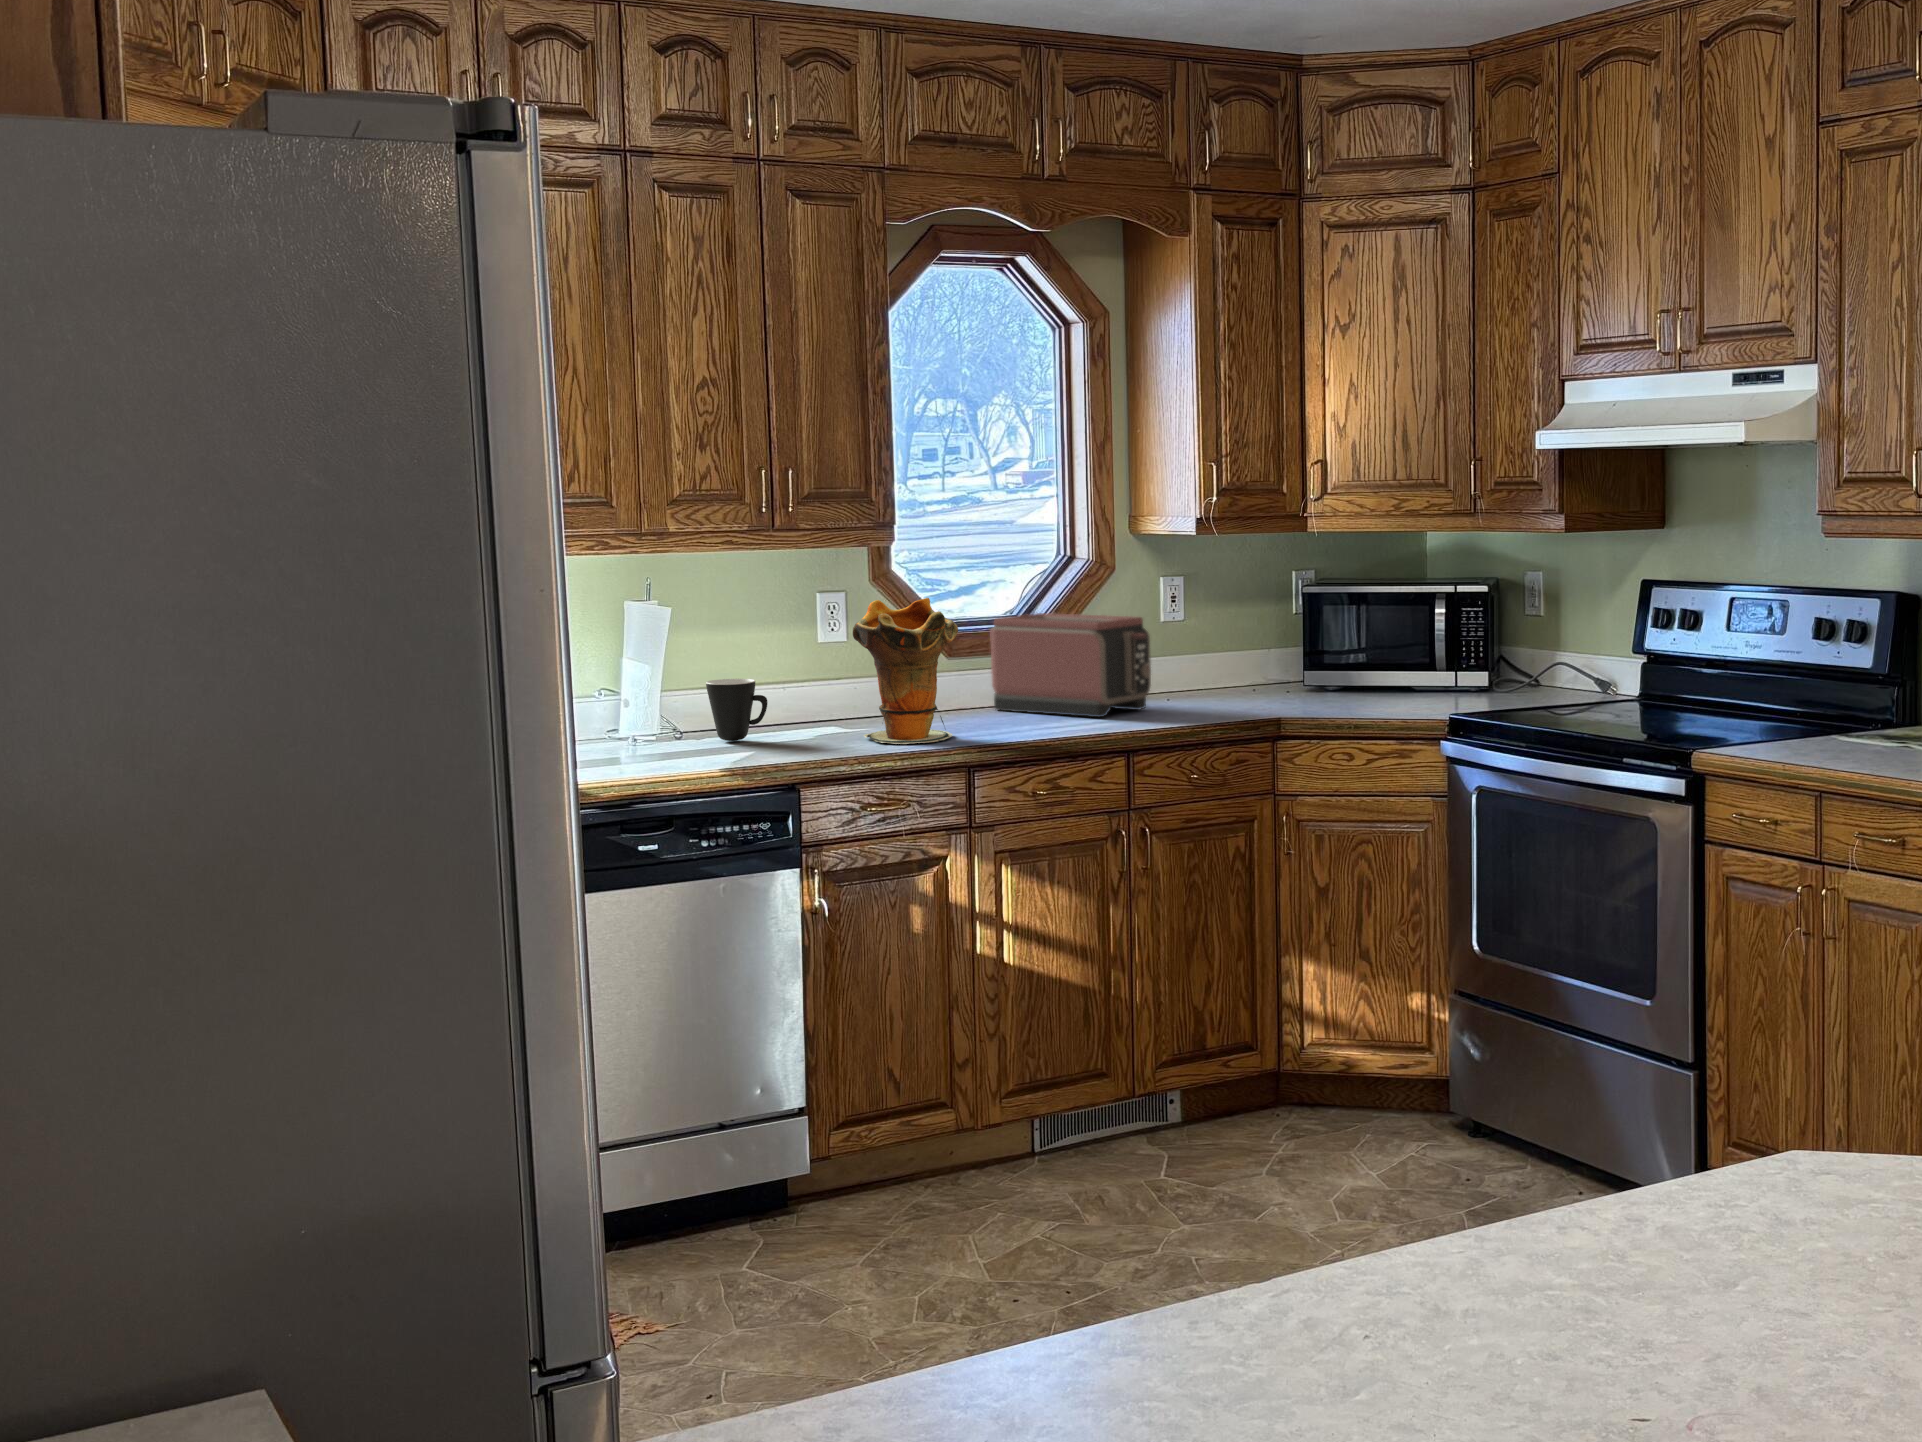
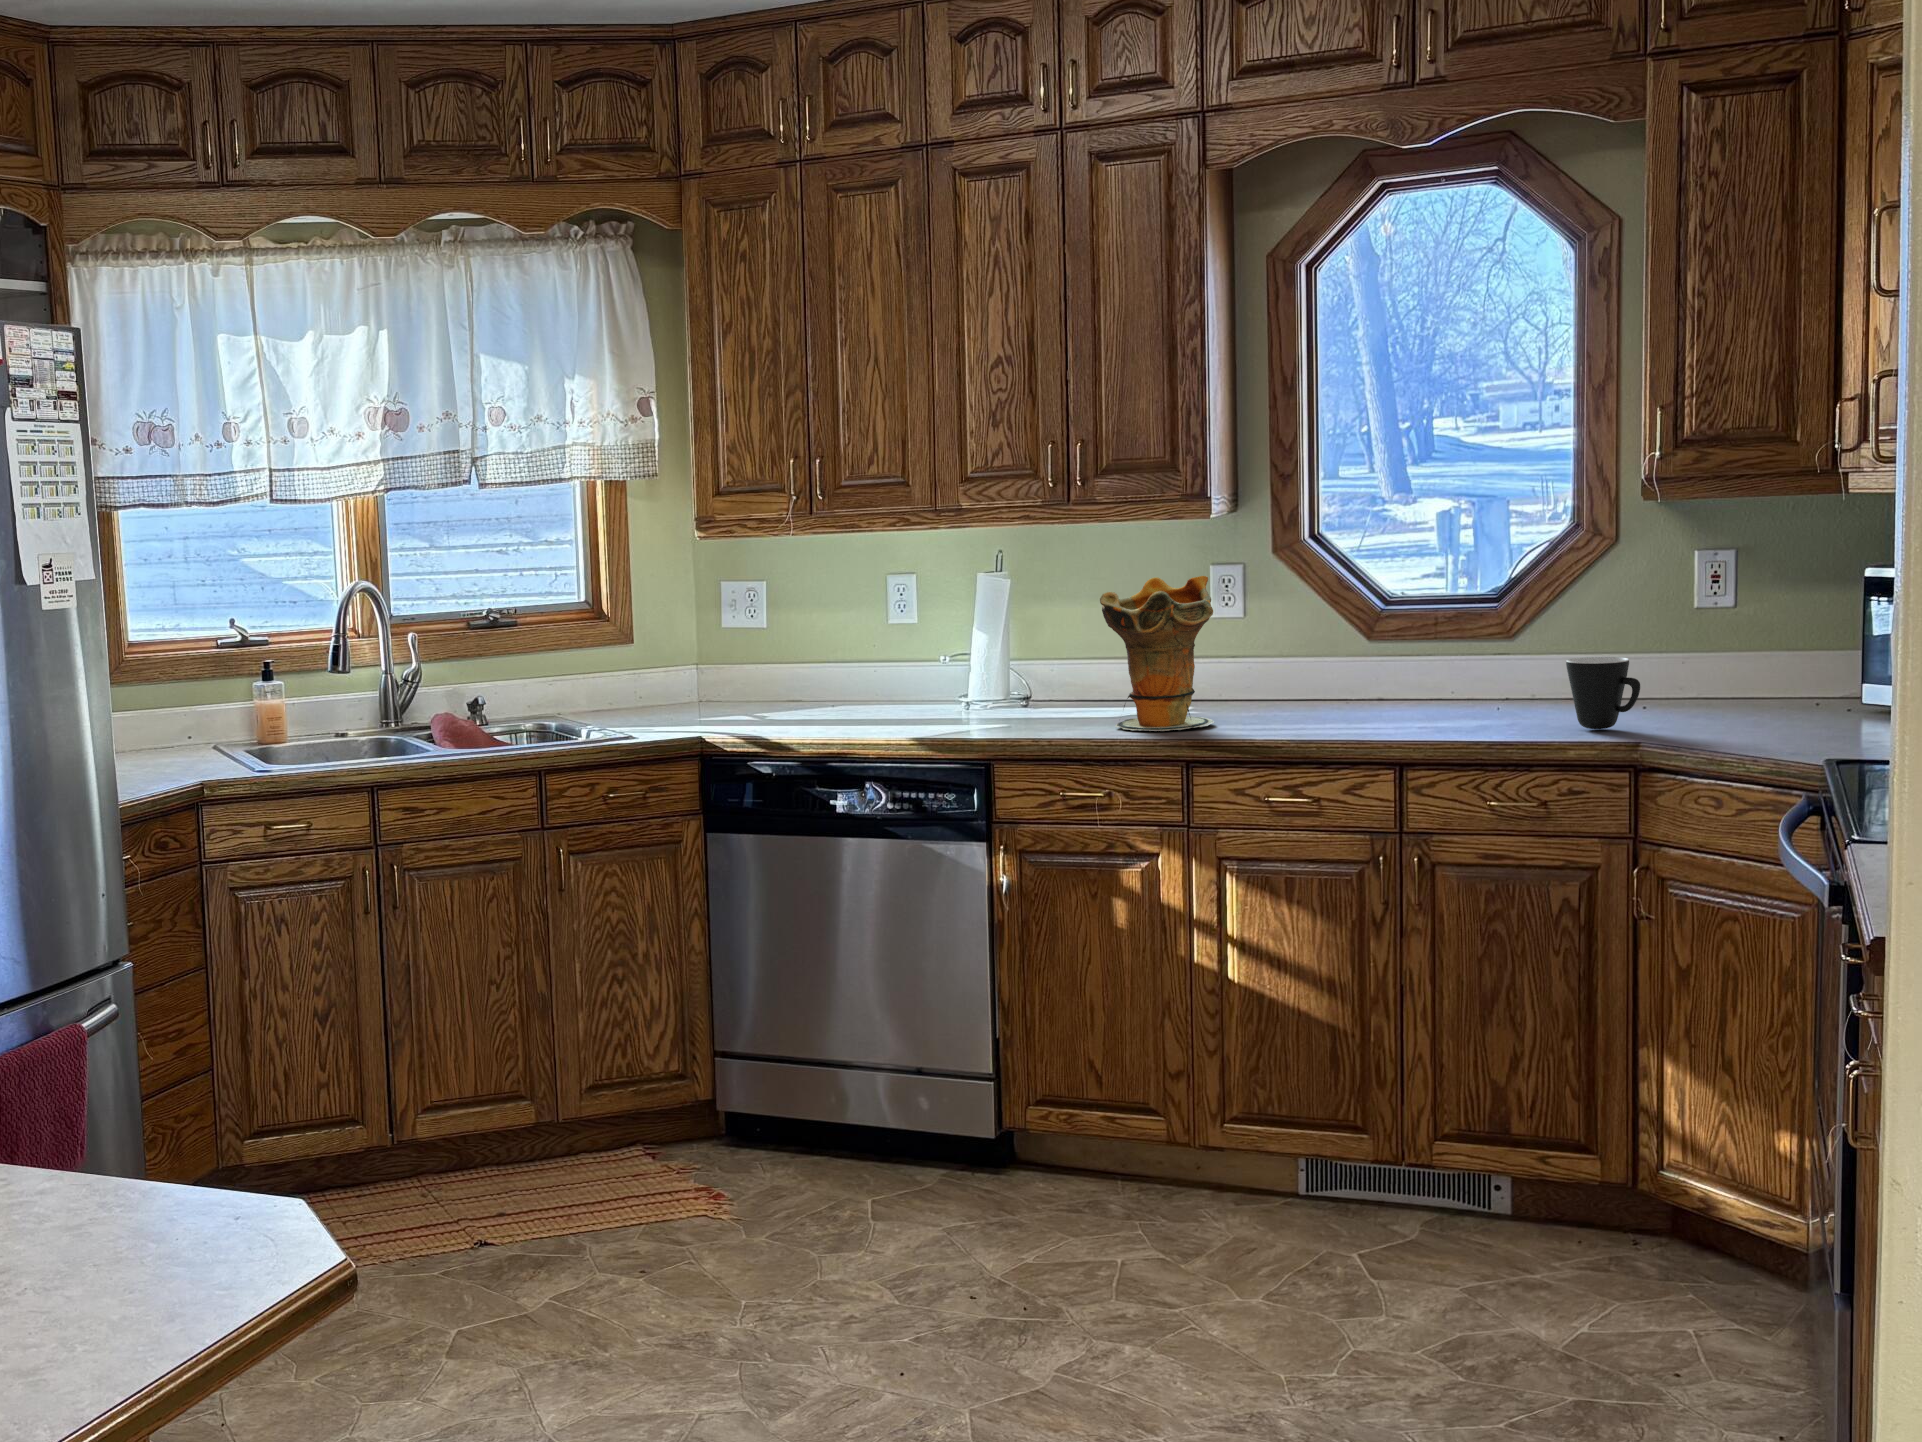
toaster: present [990,613,1151,717] -> none [1379,595,1547,721]
mug: present [706,679,768,741] -> present [1566,657,1640,729]

